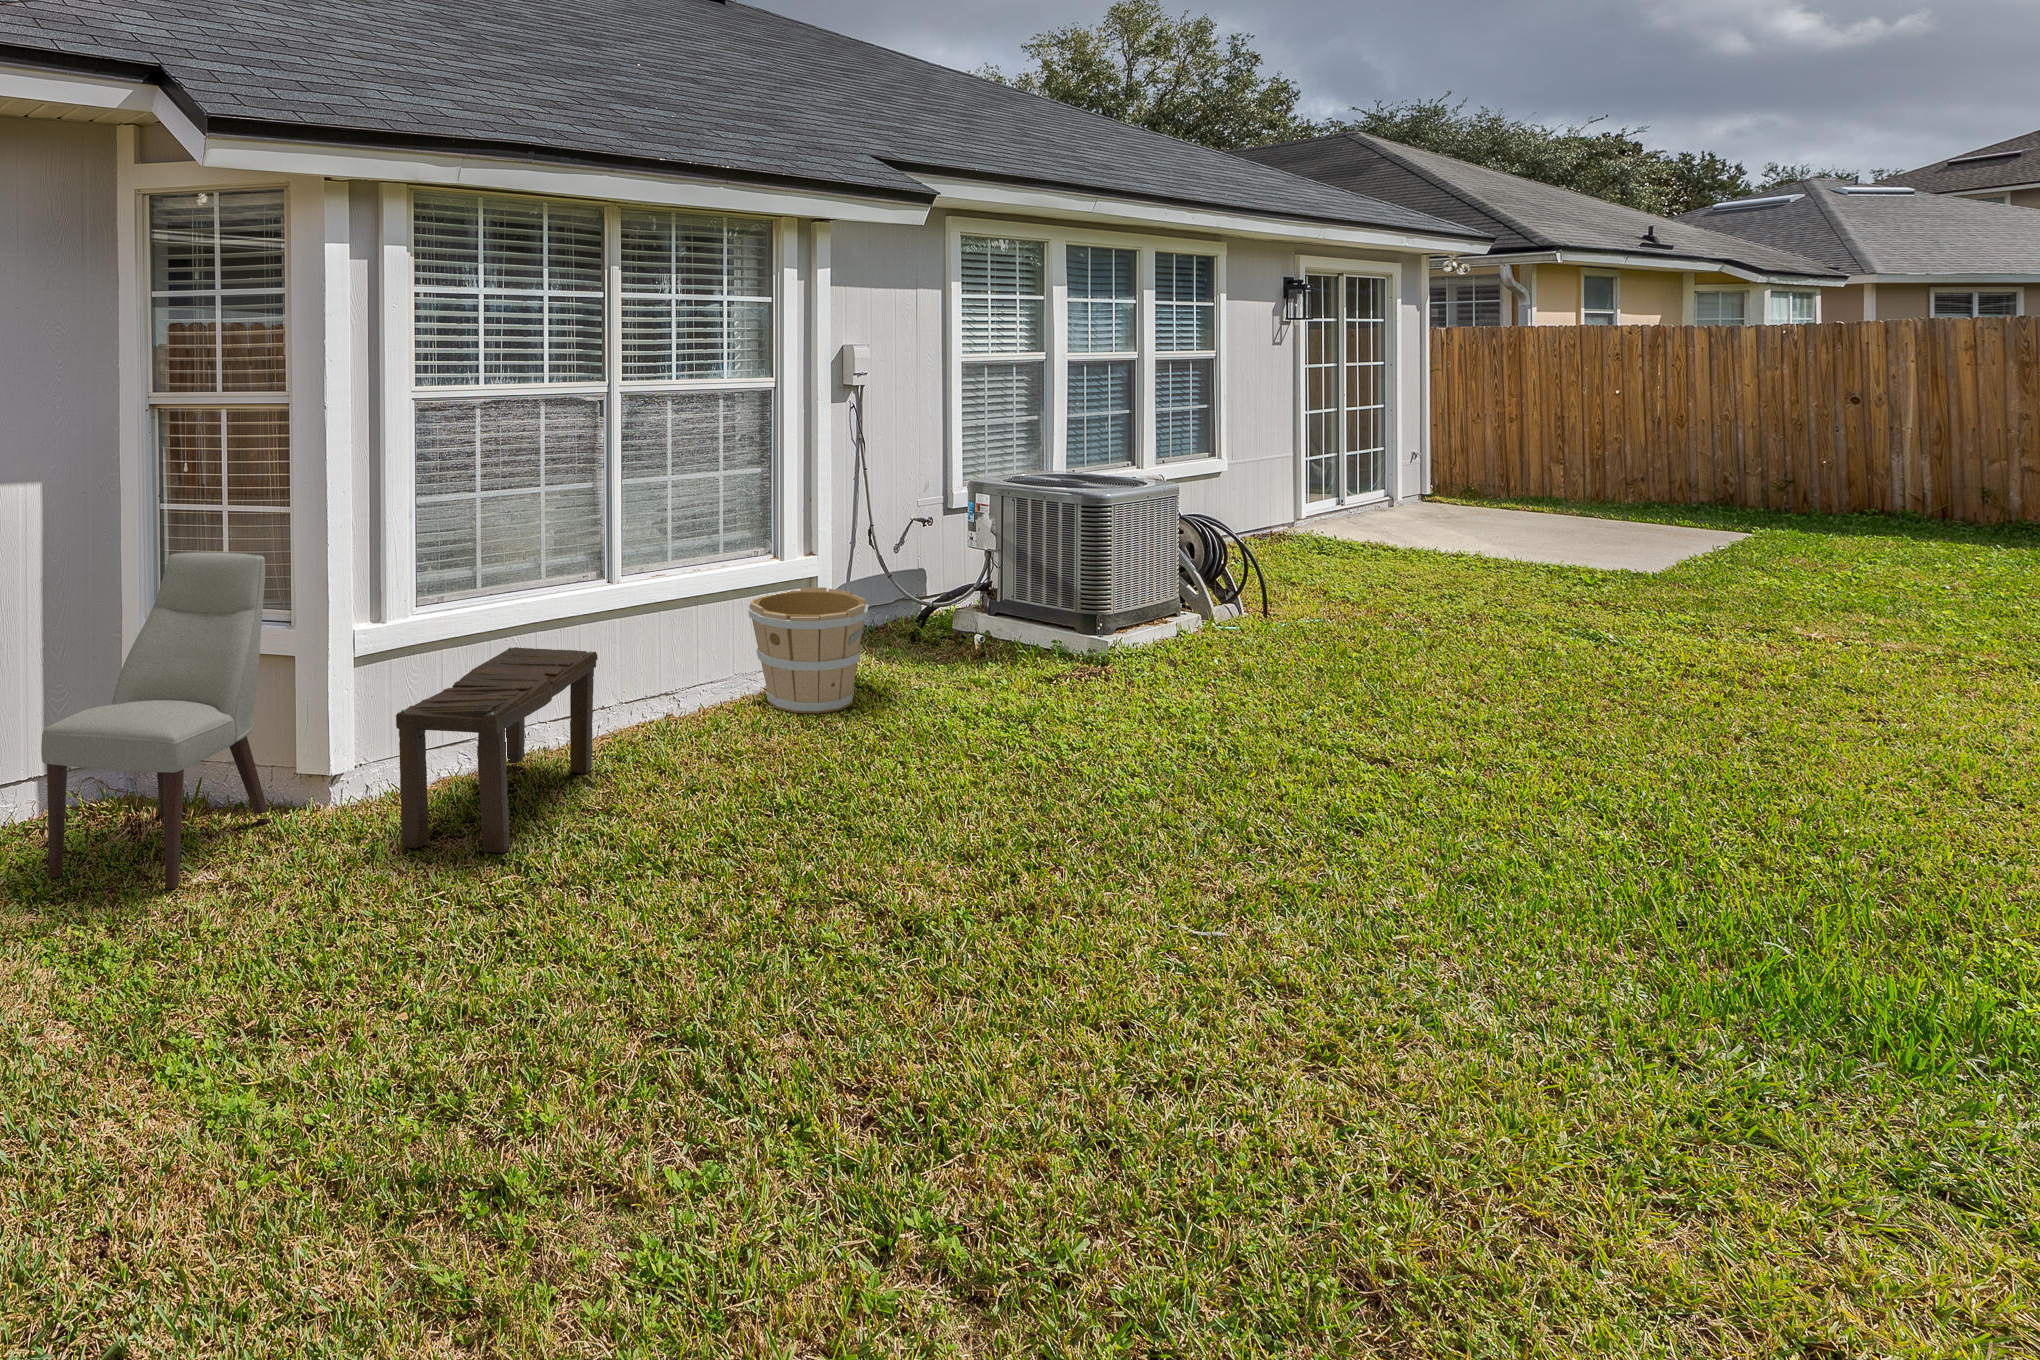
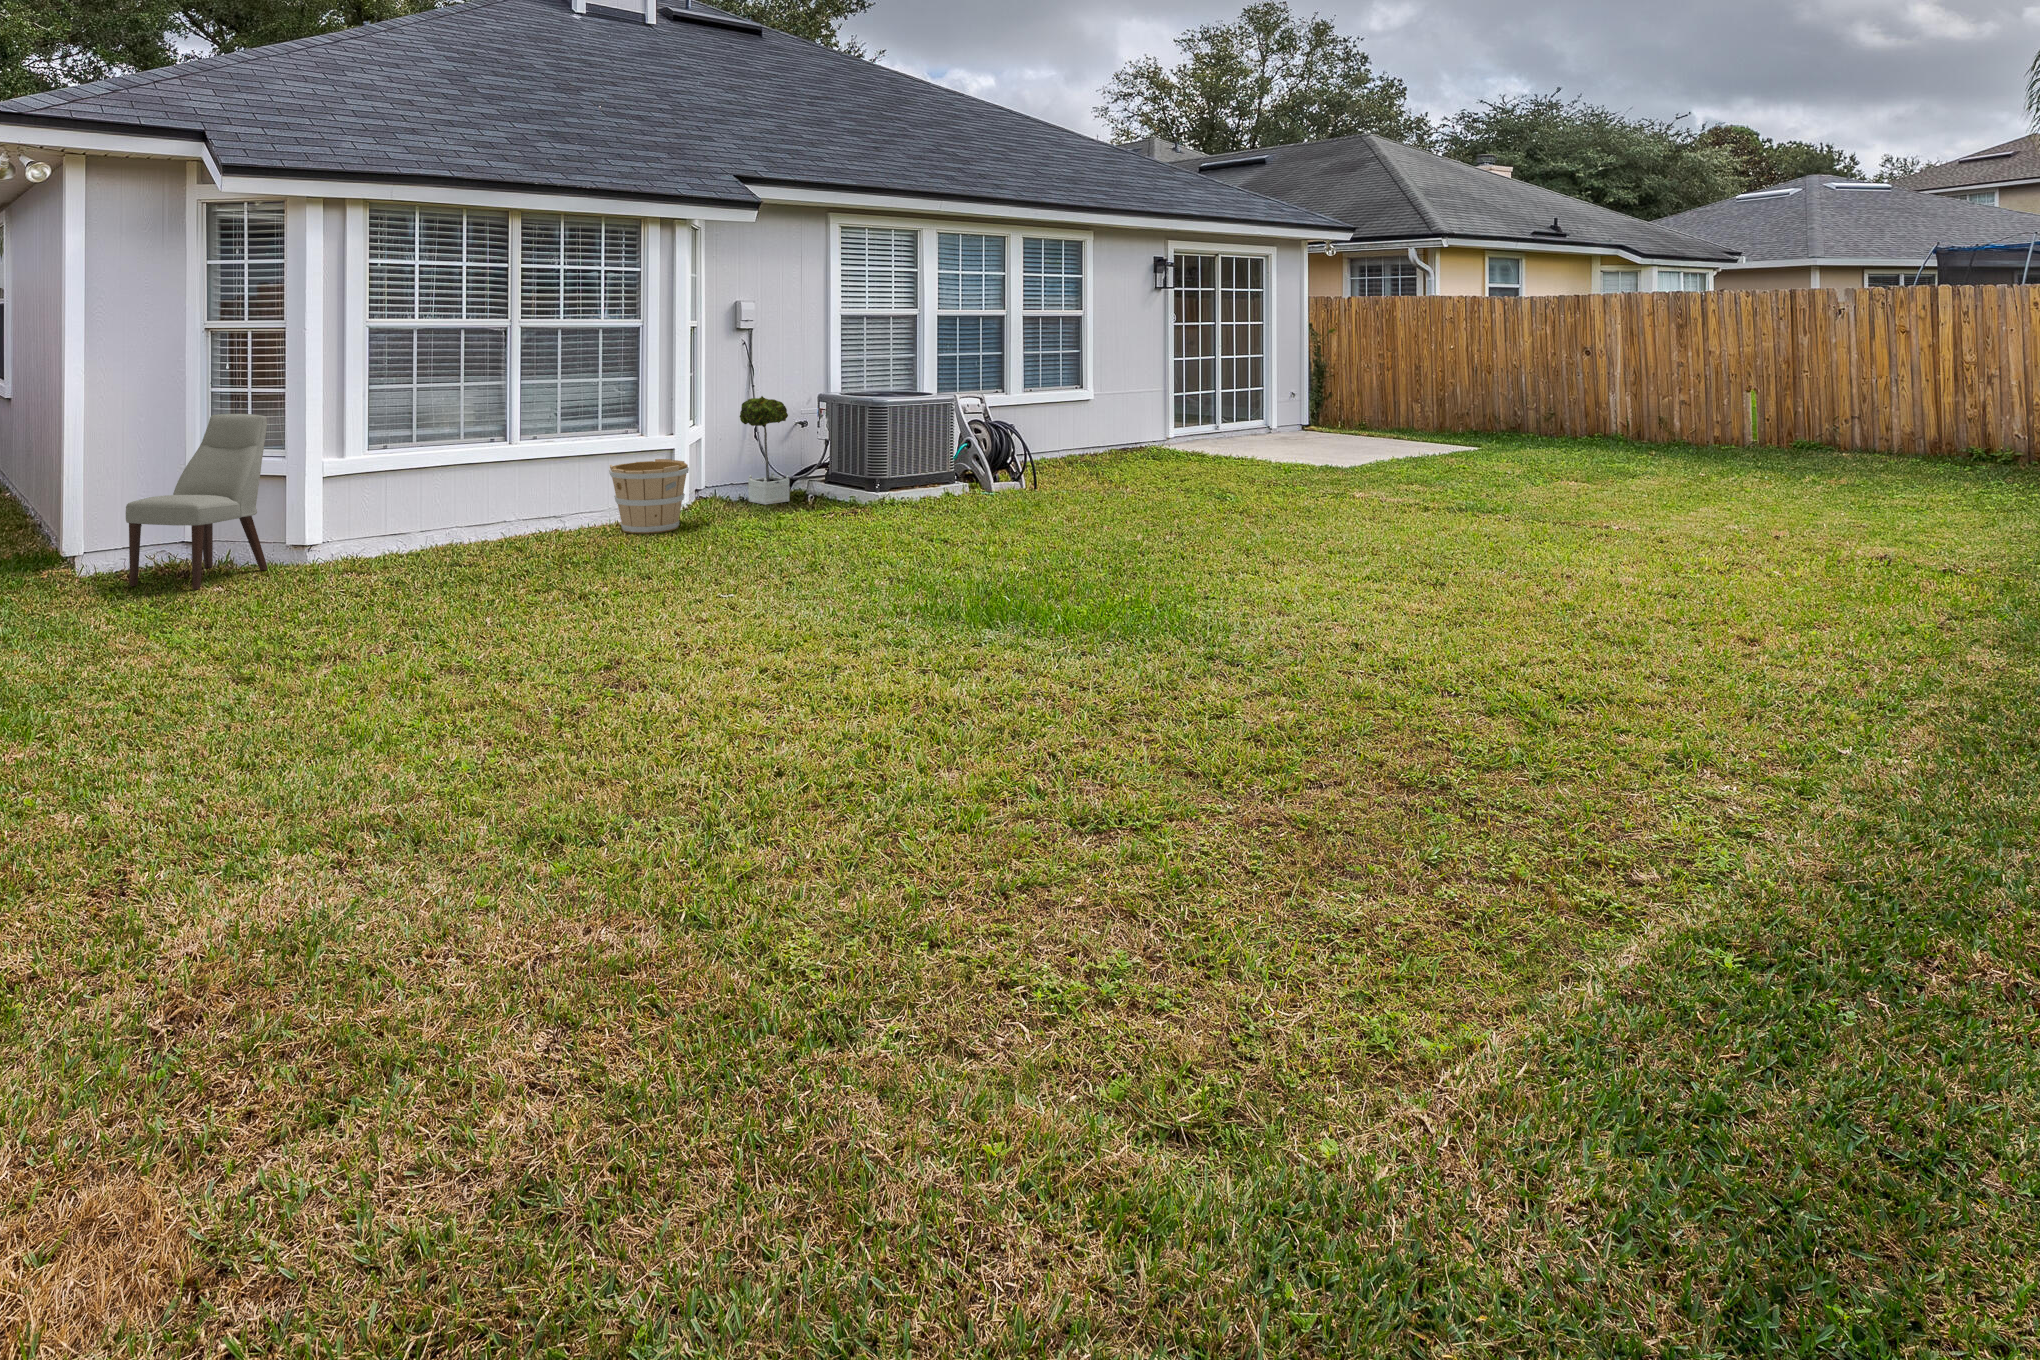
potted tree: none [873,481,945,641] -> present [740,396,790,505]
bench: present [396,647,598,853] -> none [332,480,479,579]

